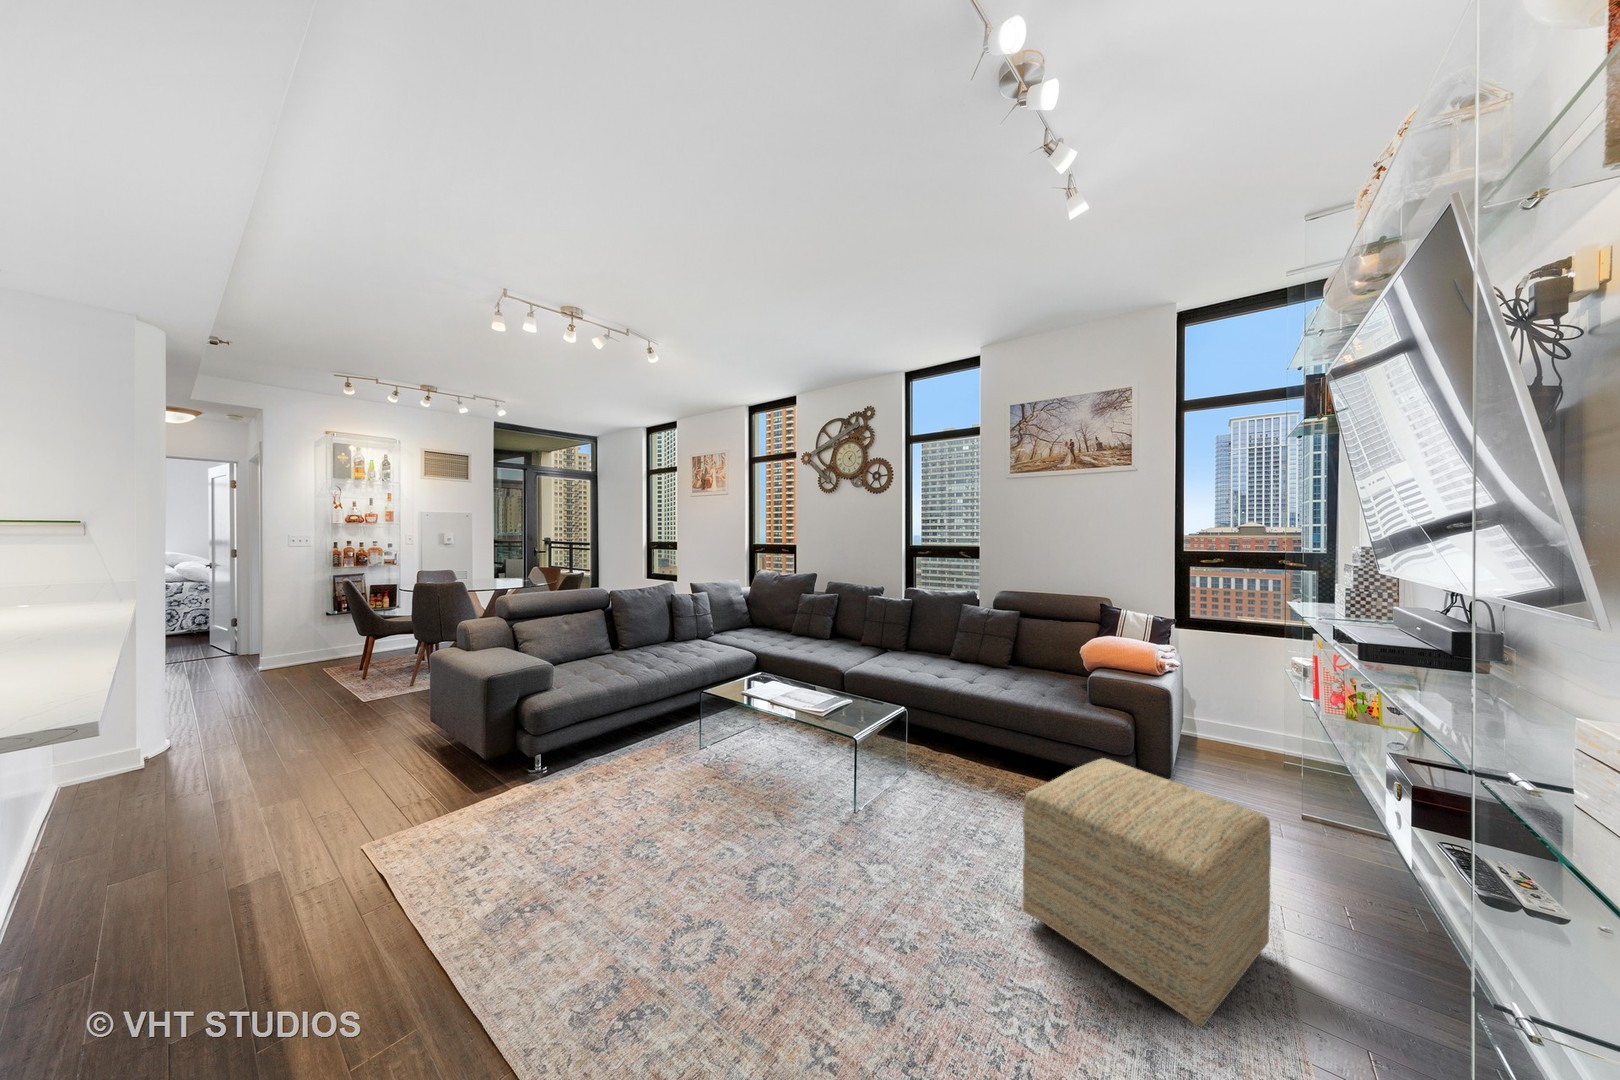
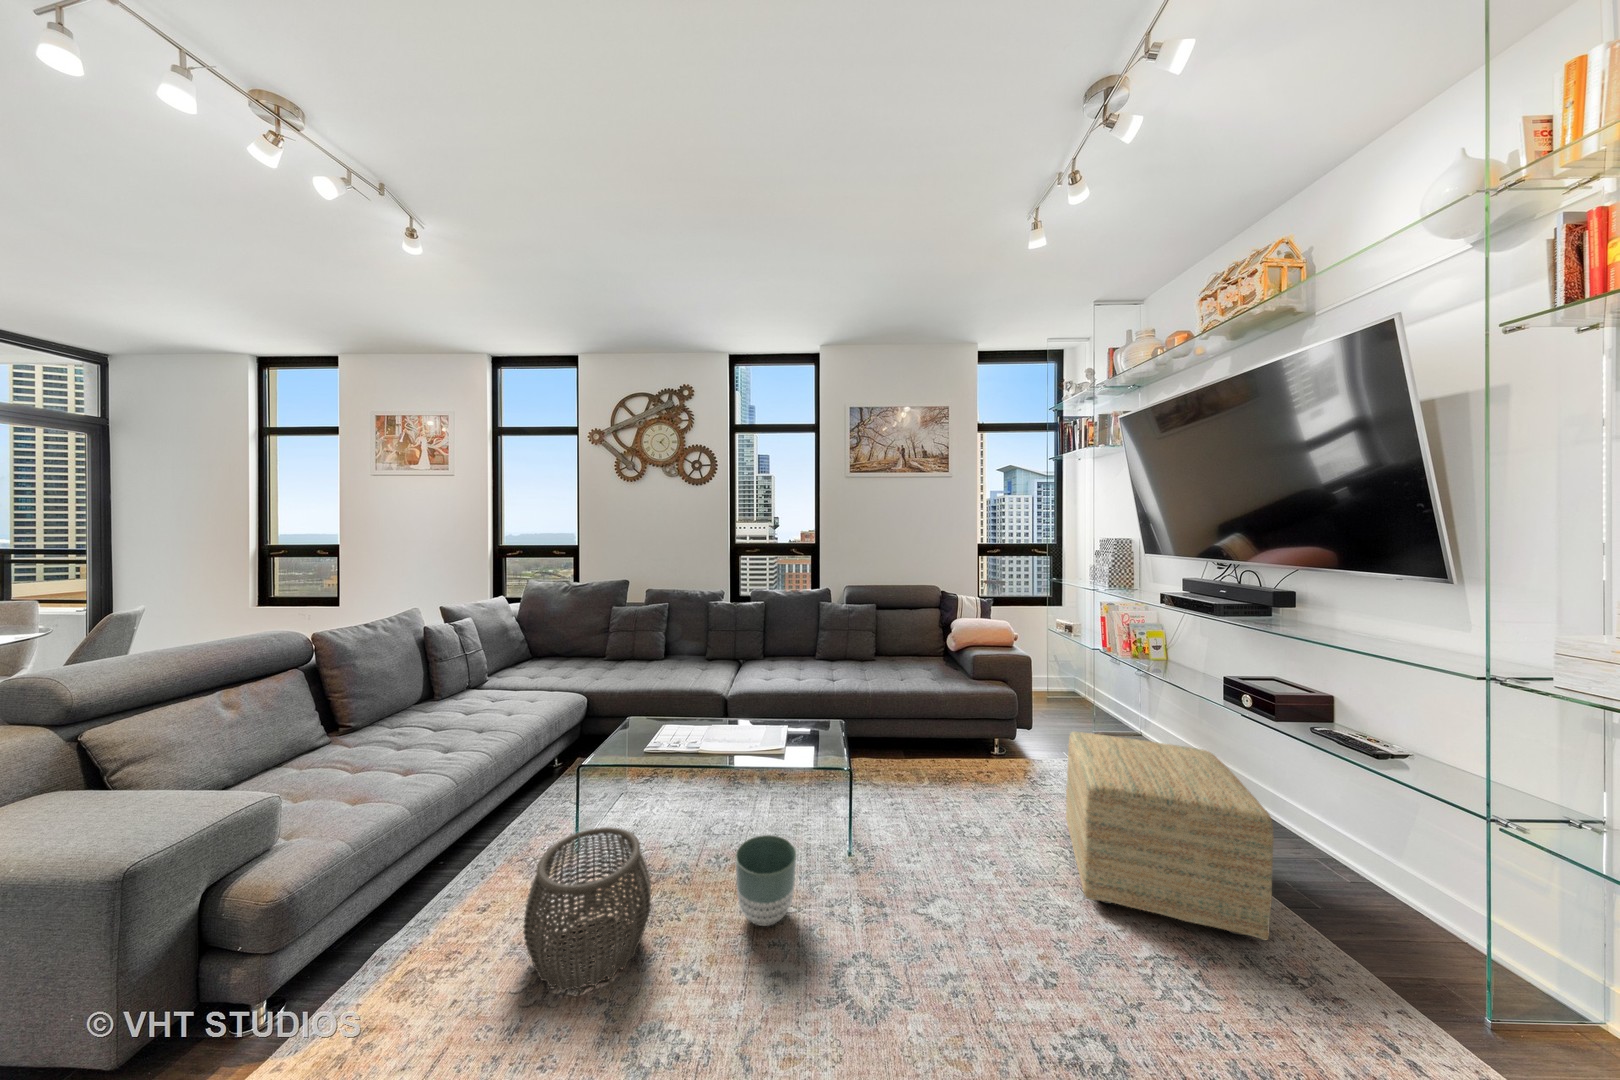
woven basket: none [616,727,693,815] -> present [523,827,652,991]
planter: none [736,764,781,826] -> present [736,835,796,926]

